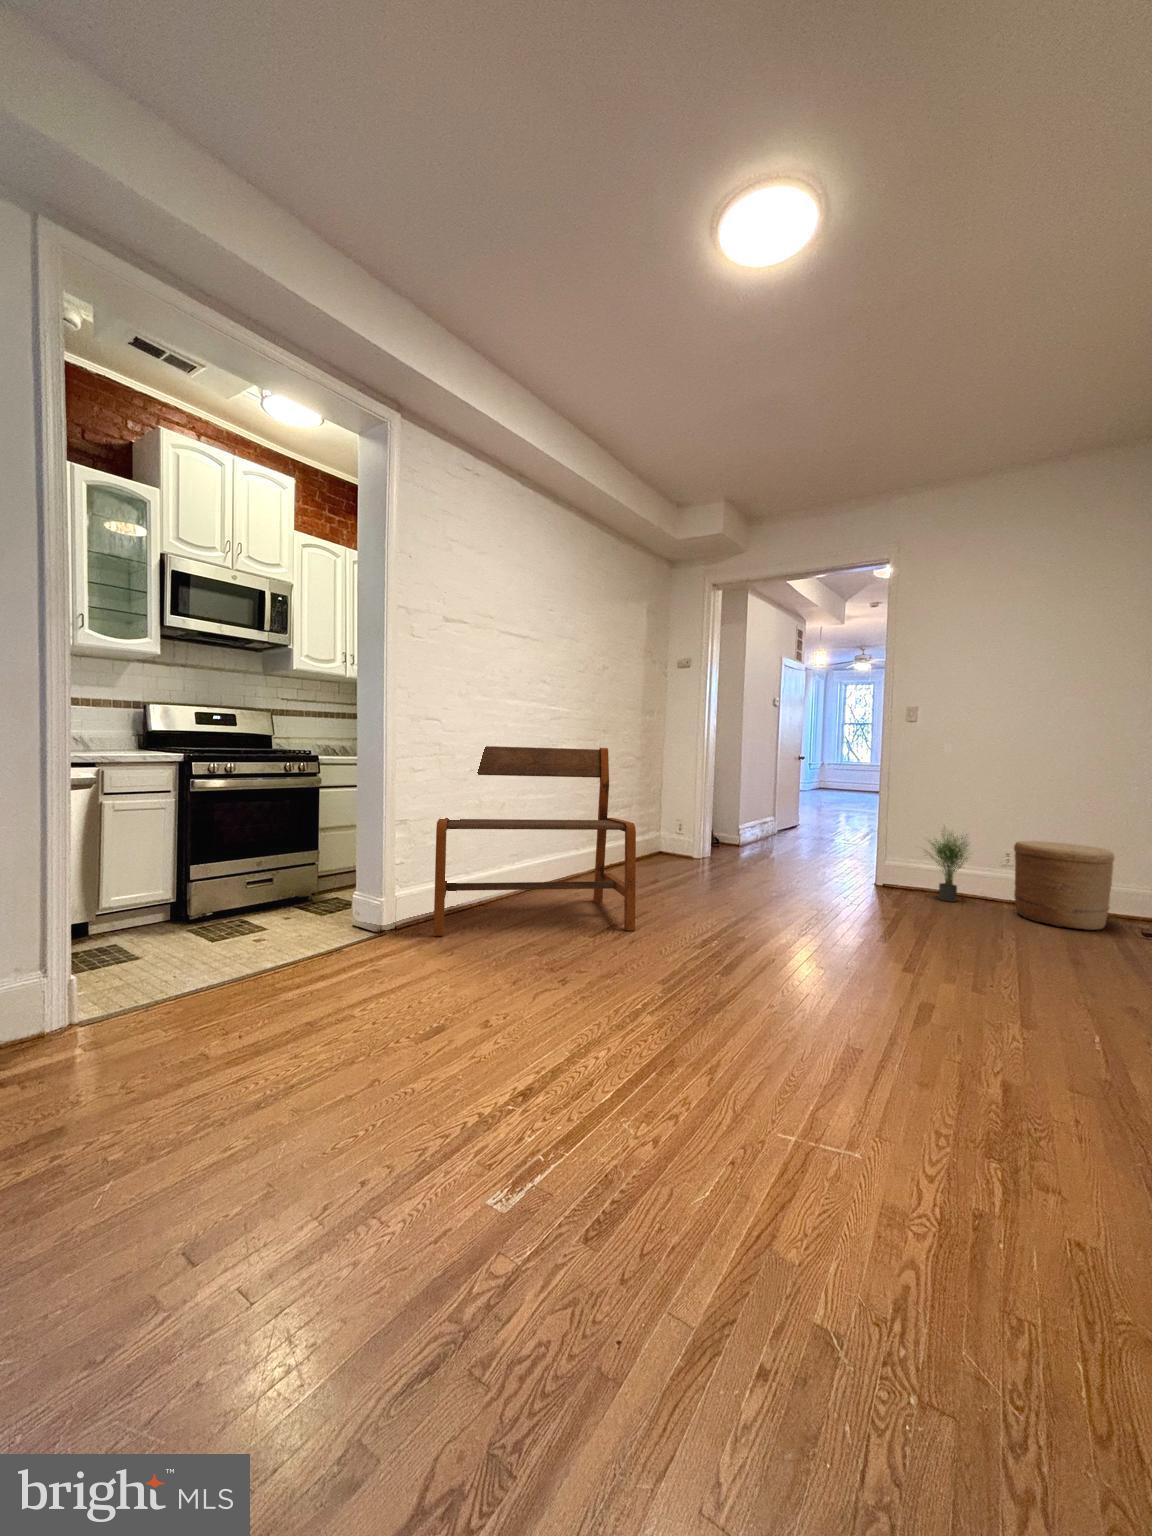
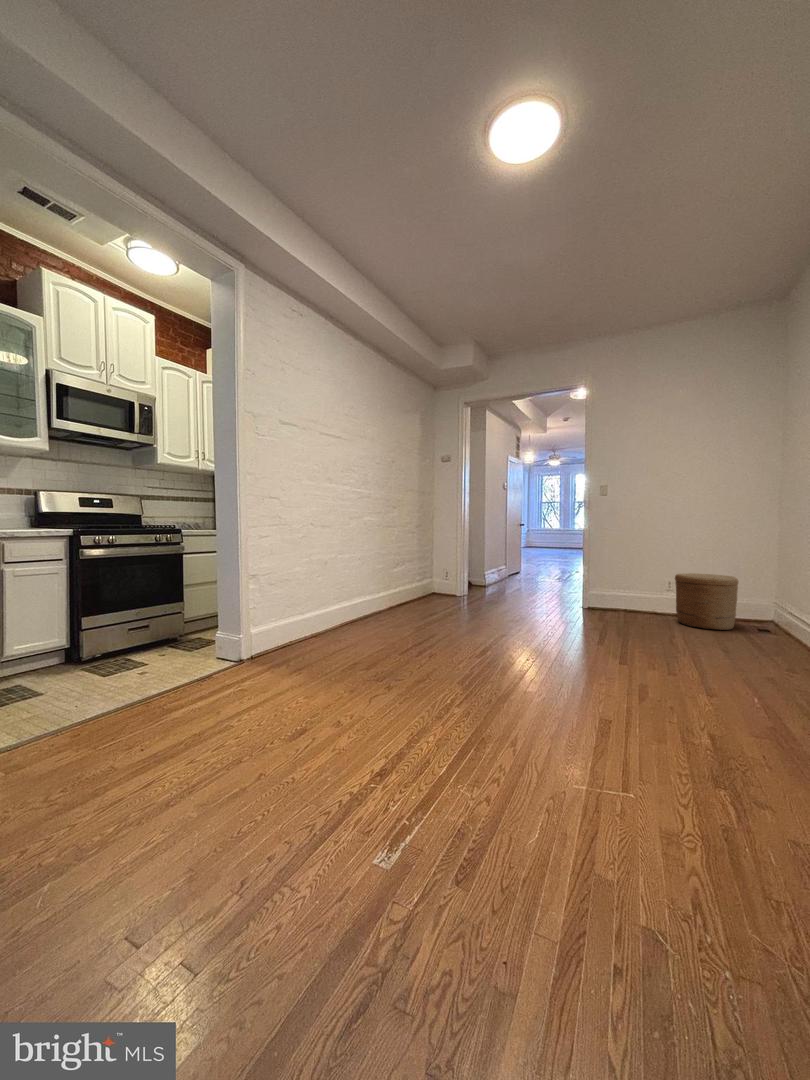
bench: present [434,746,636,936] -> none [282,517,432,661]
potted plant: present [926,833,968,902] -> none [609,565,652,617]

